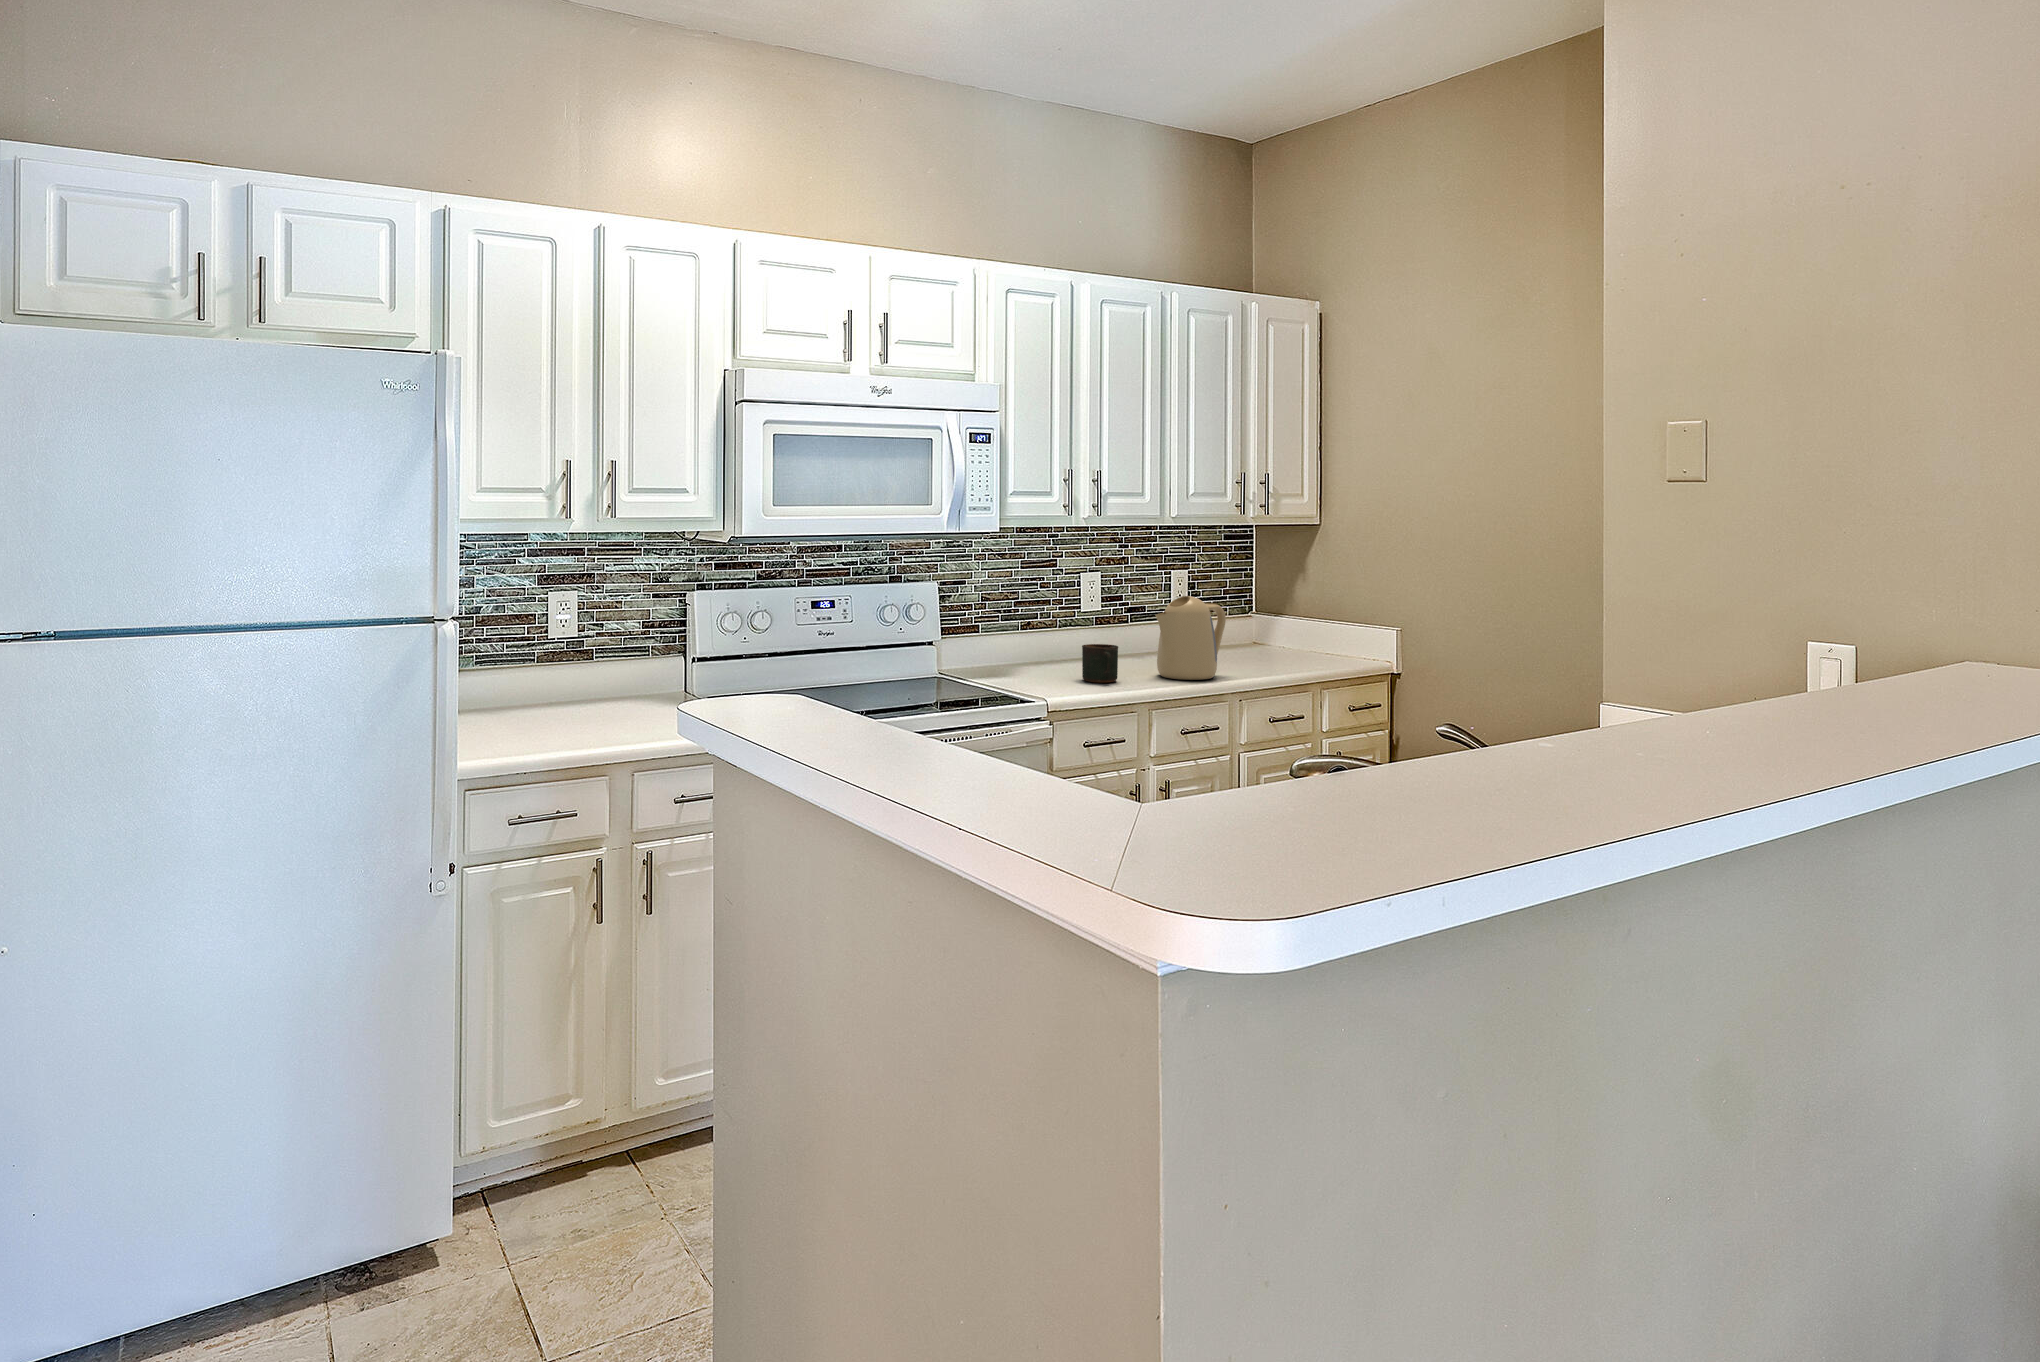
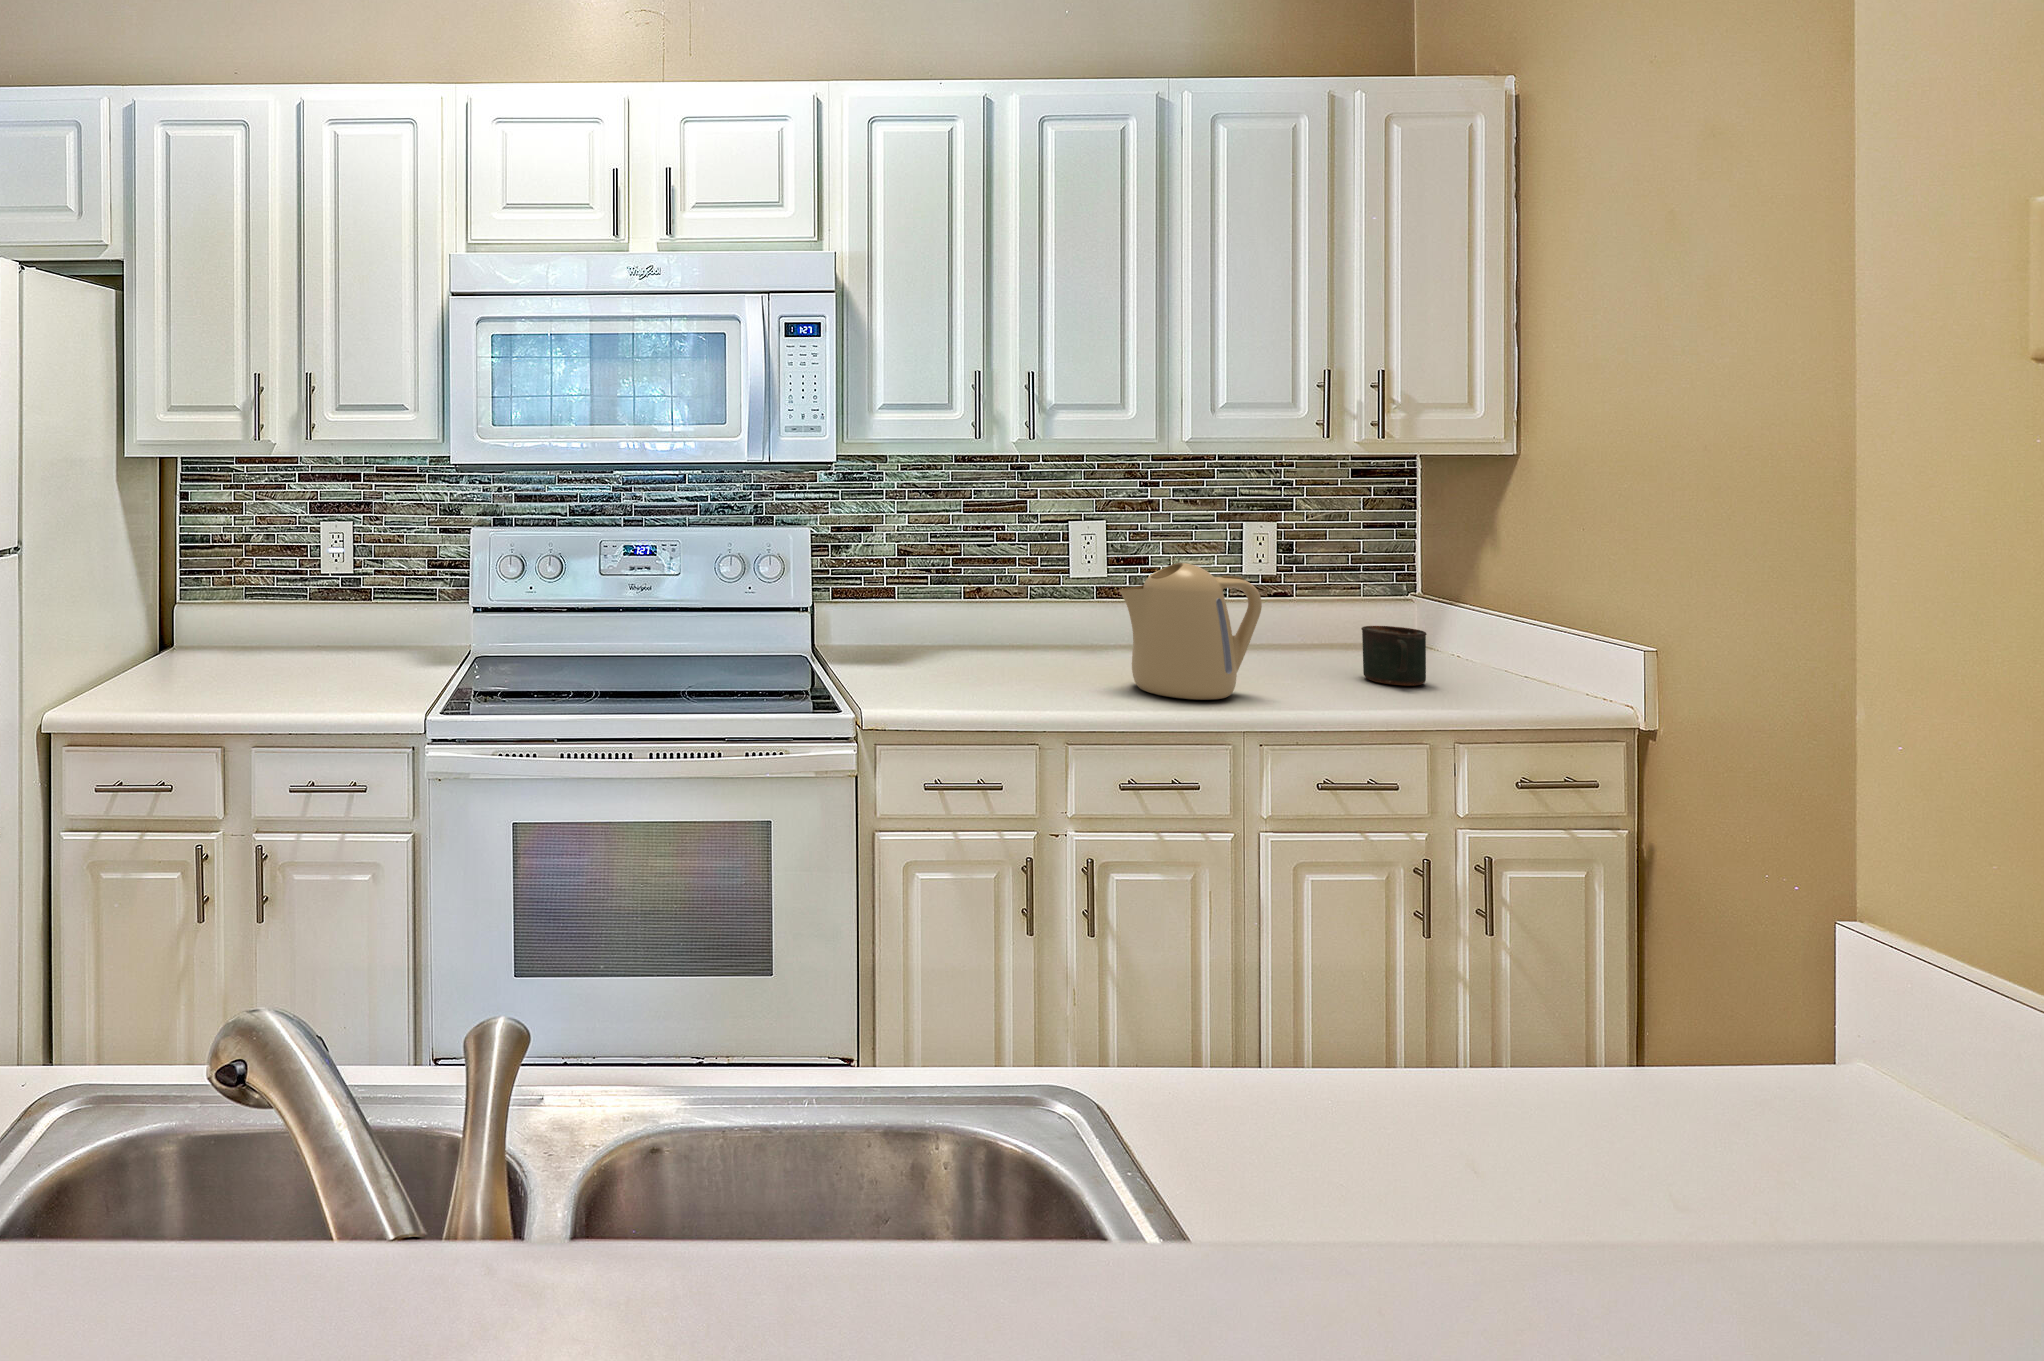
mug: present [1082,644,1118,682] -> present [1361,626,1427,686]

